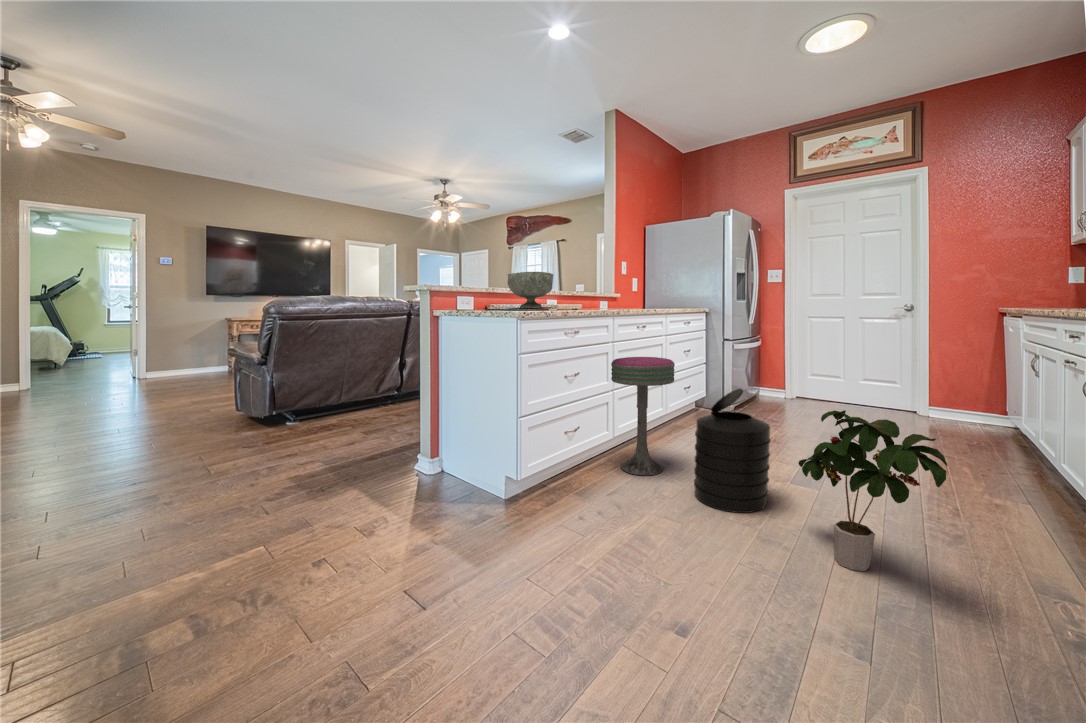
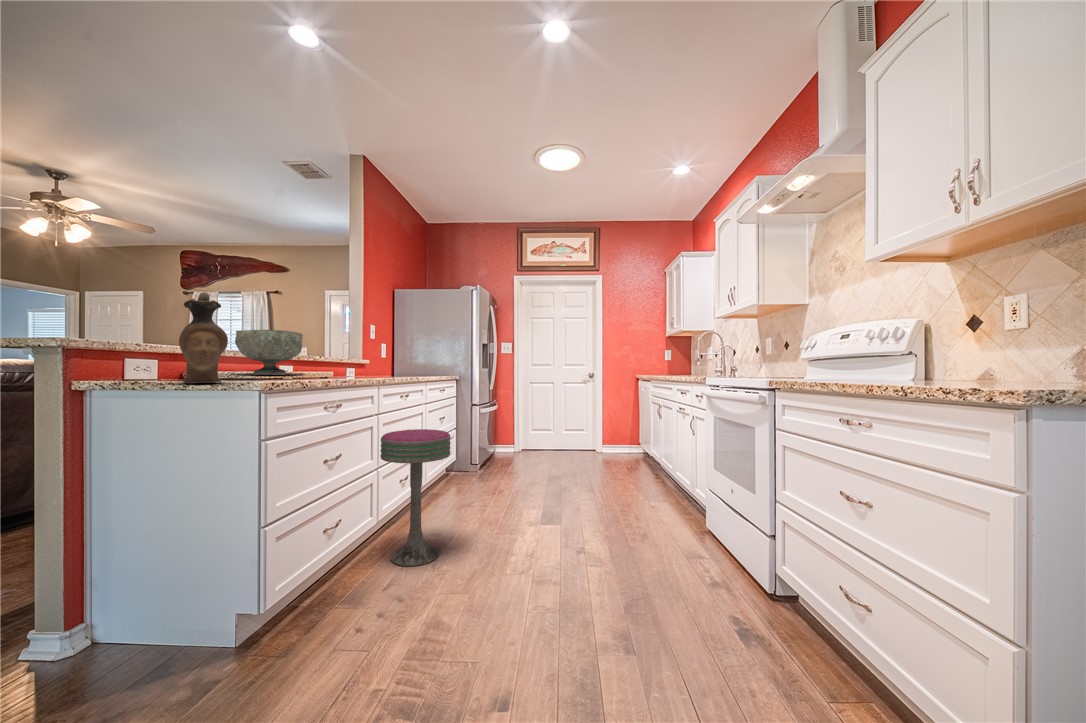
ceramic pitcher: none [462,246,490,313] -> present [179,292,228,383]
trash can: present [694,389,771,513] -> none [478,457,547,585]
potted plant: present [798,410,947,571] -> none [577,470,689,613]

